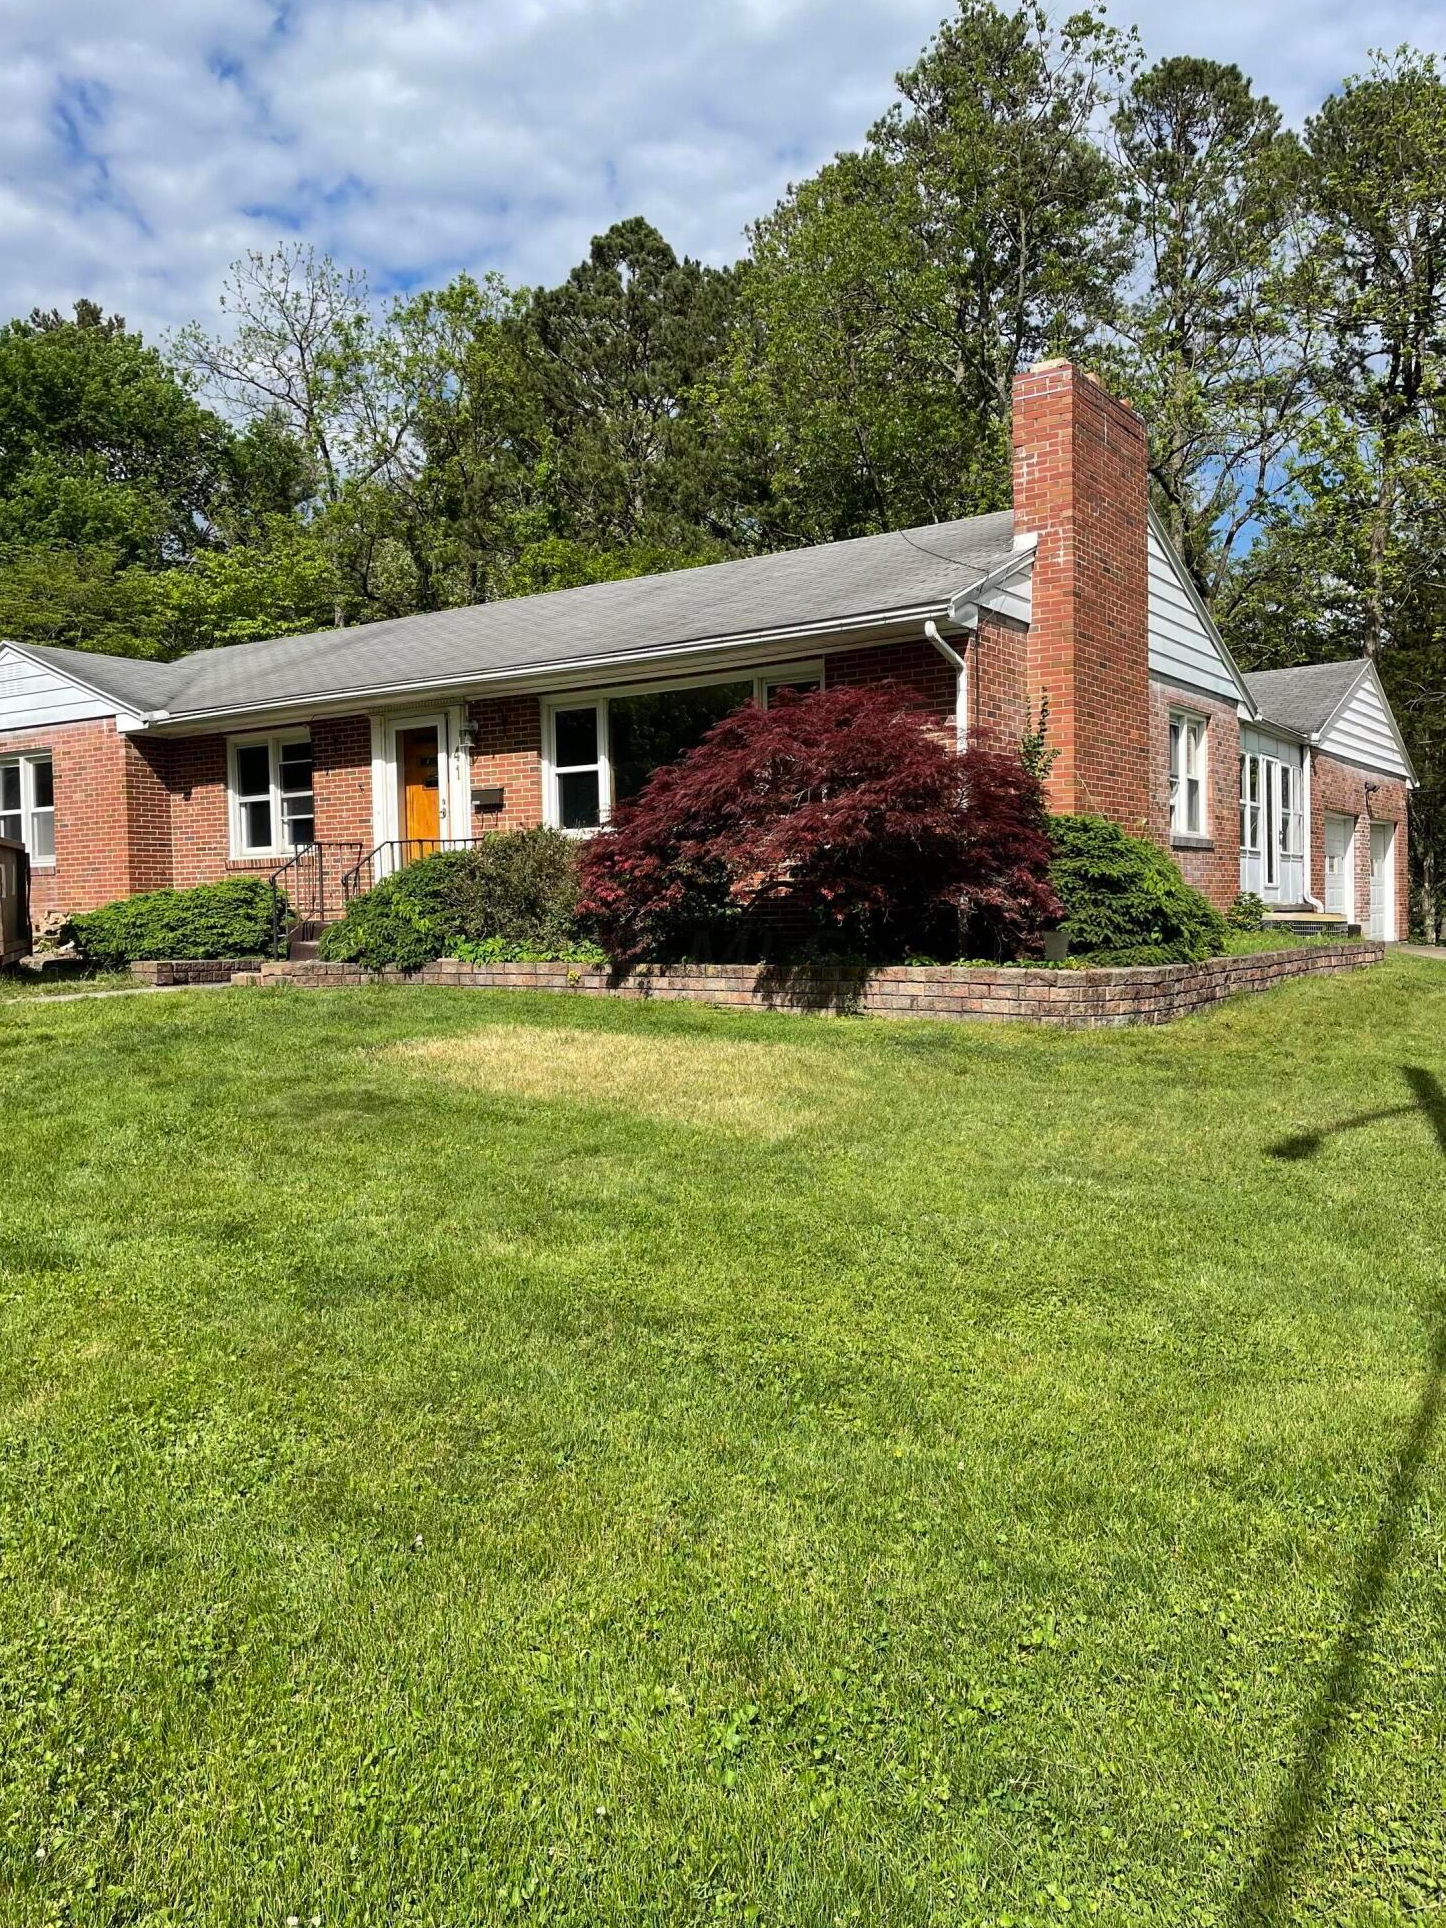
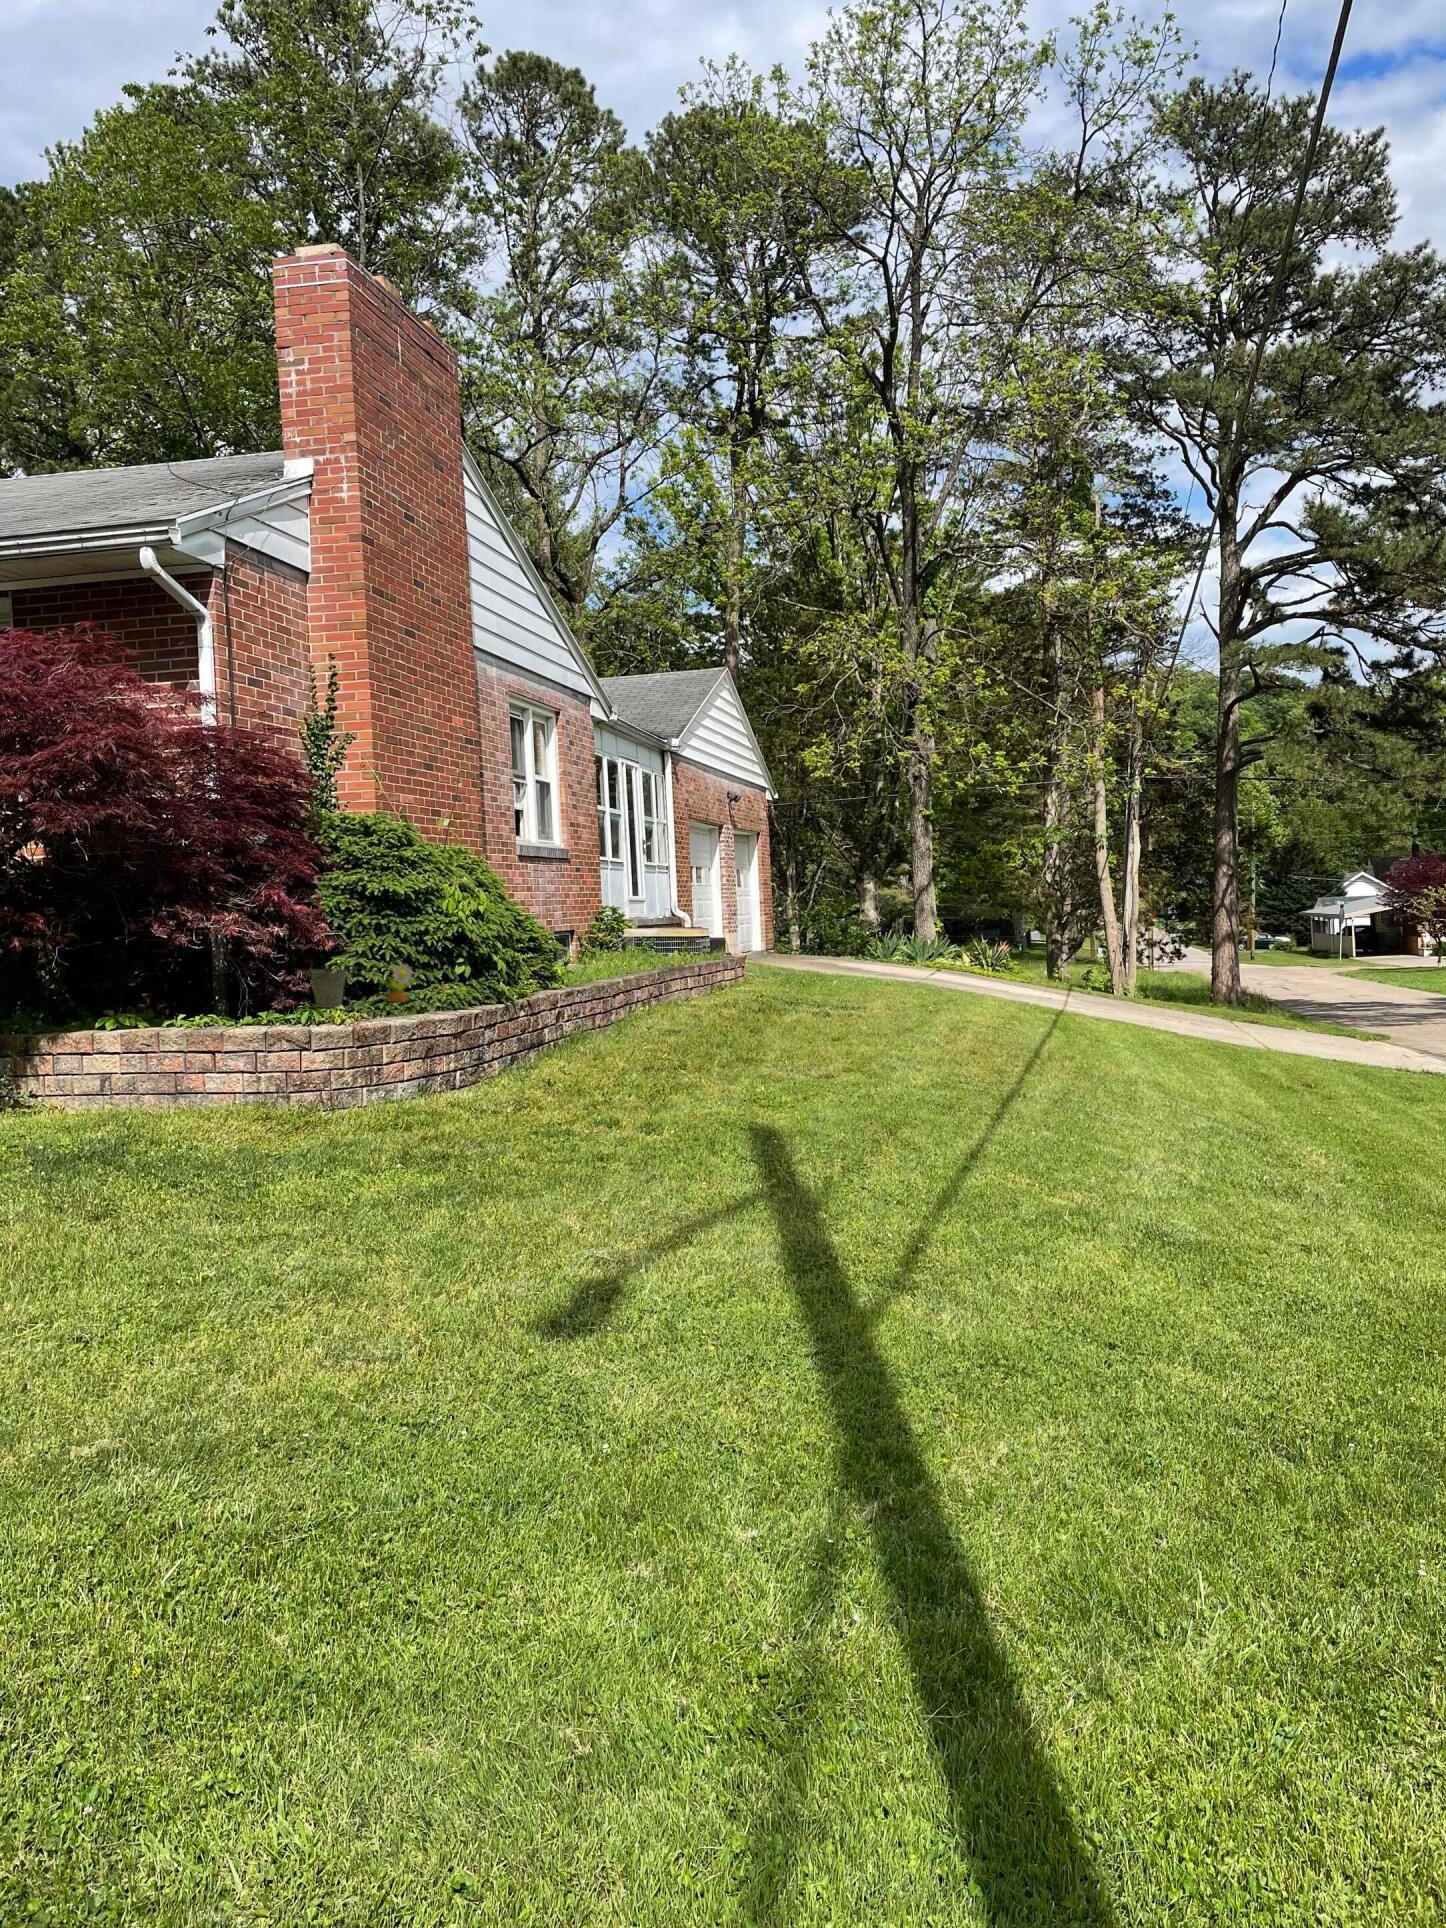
decorative plant: none [1091,929,1123,959] -> present [382,964,417,1002]

